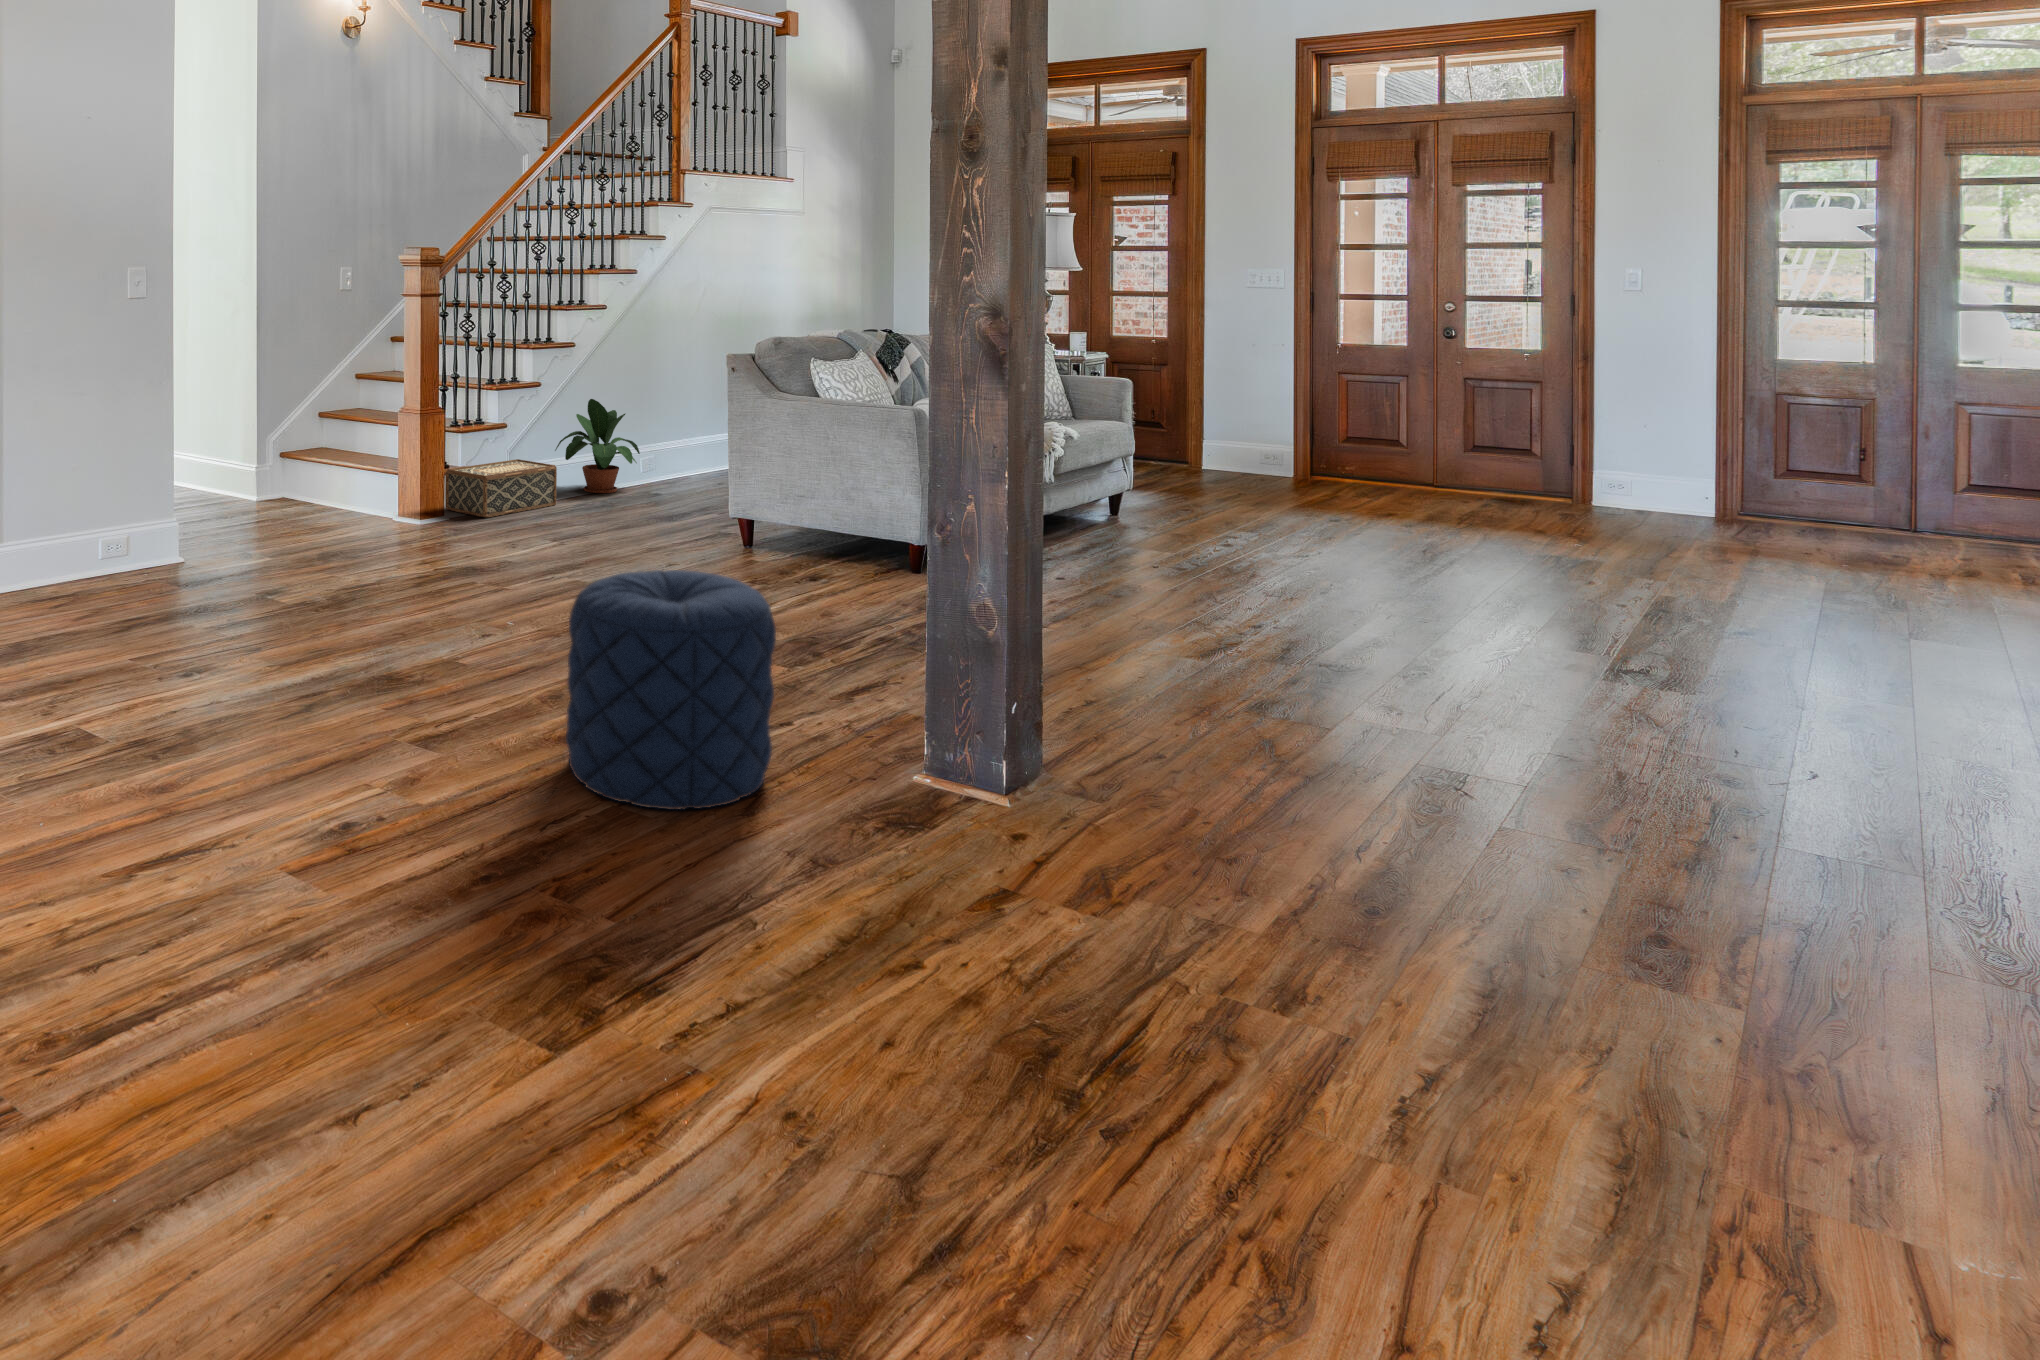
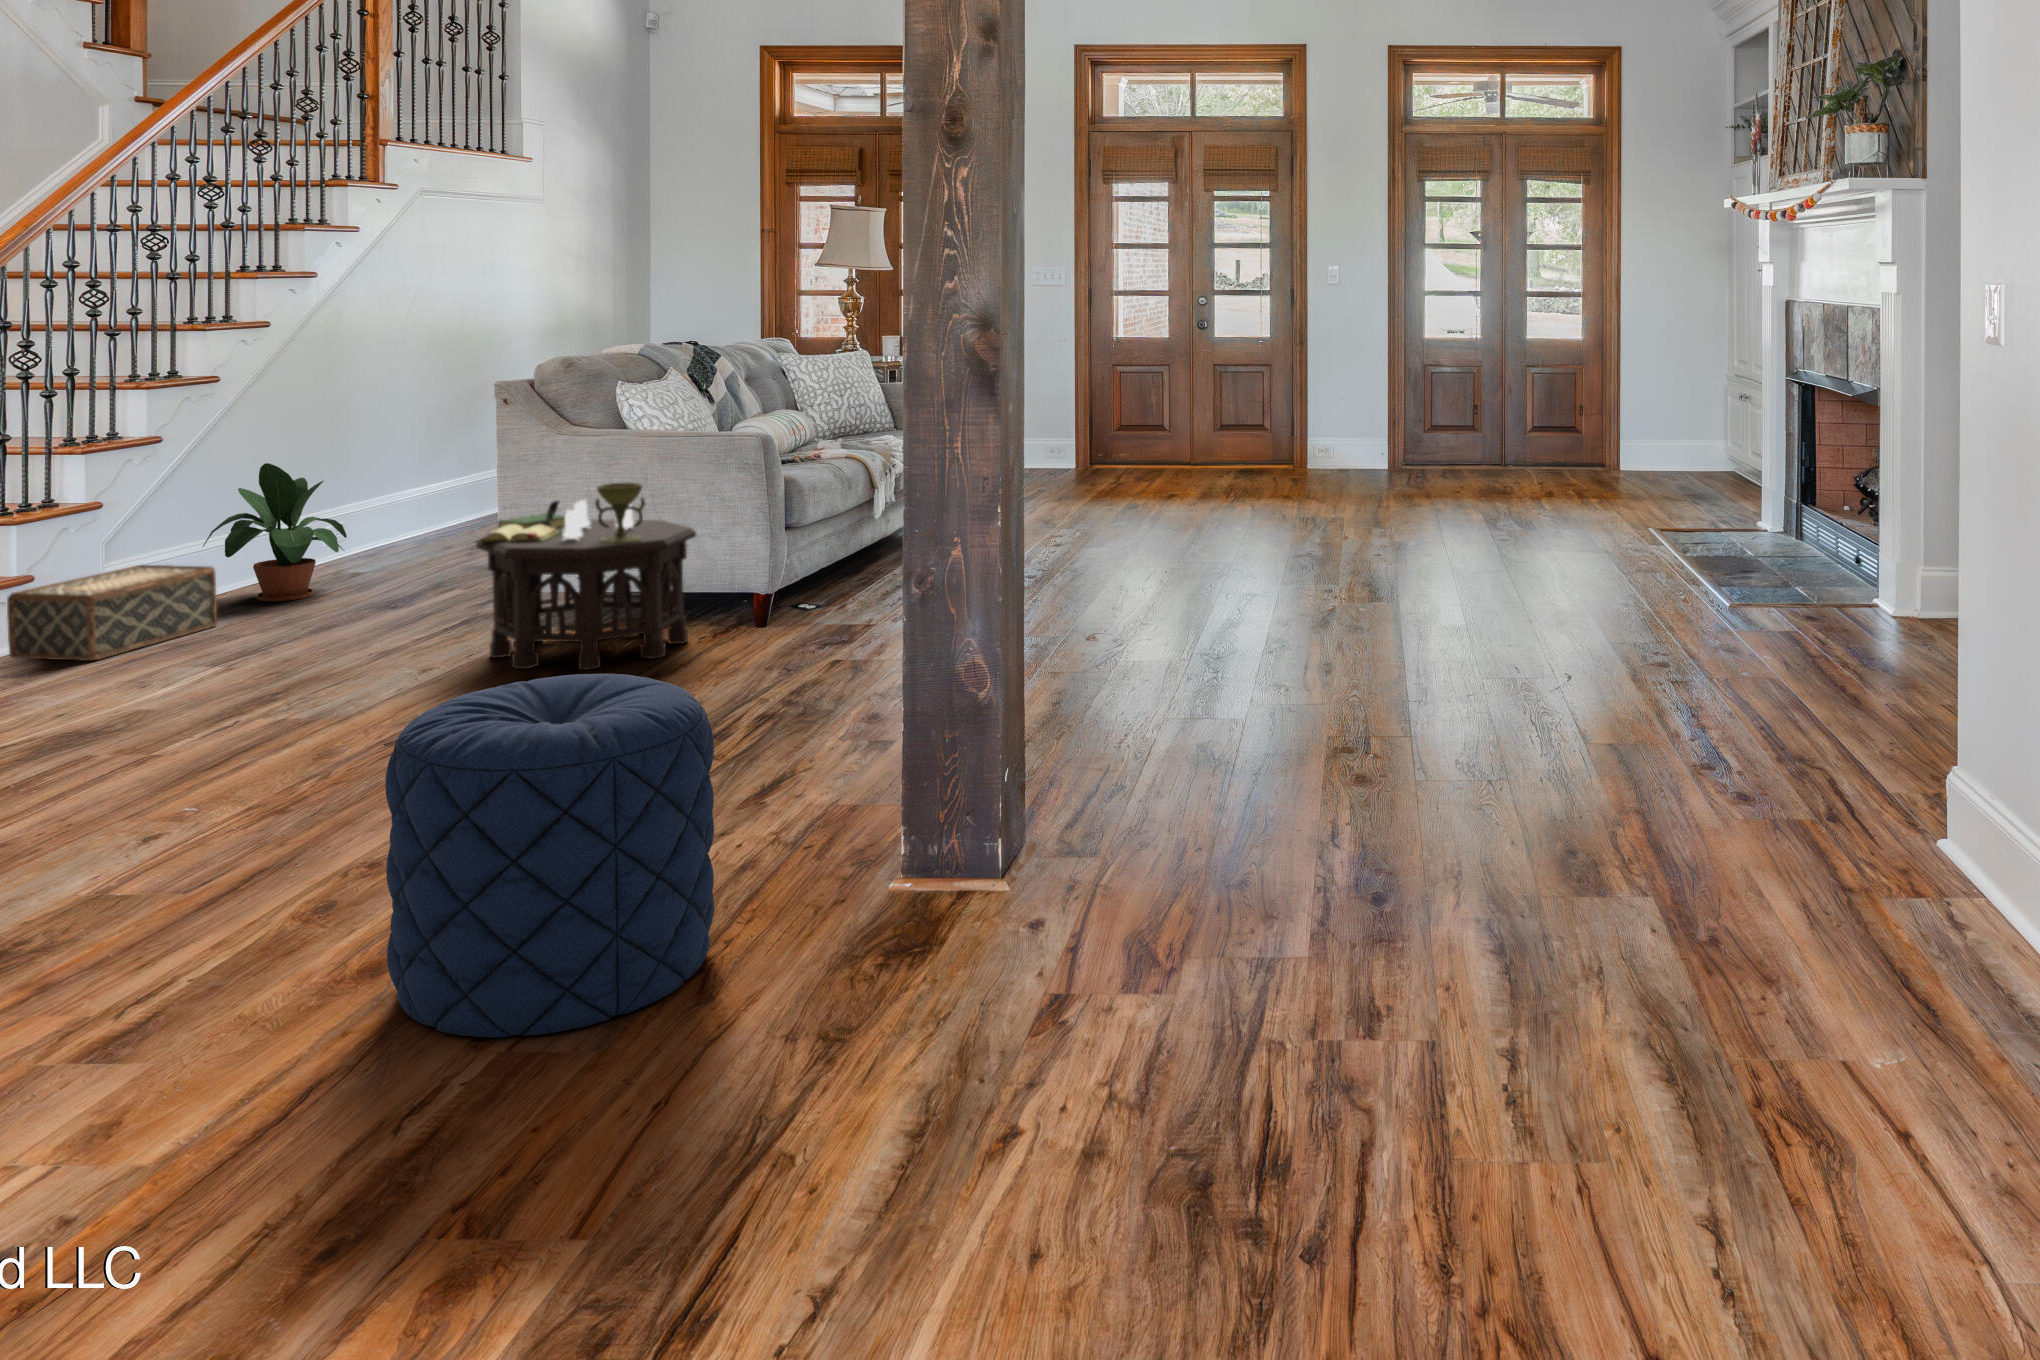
side table: none [699,434,855,570] -> present [476,483,696,670]

